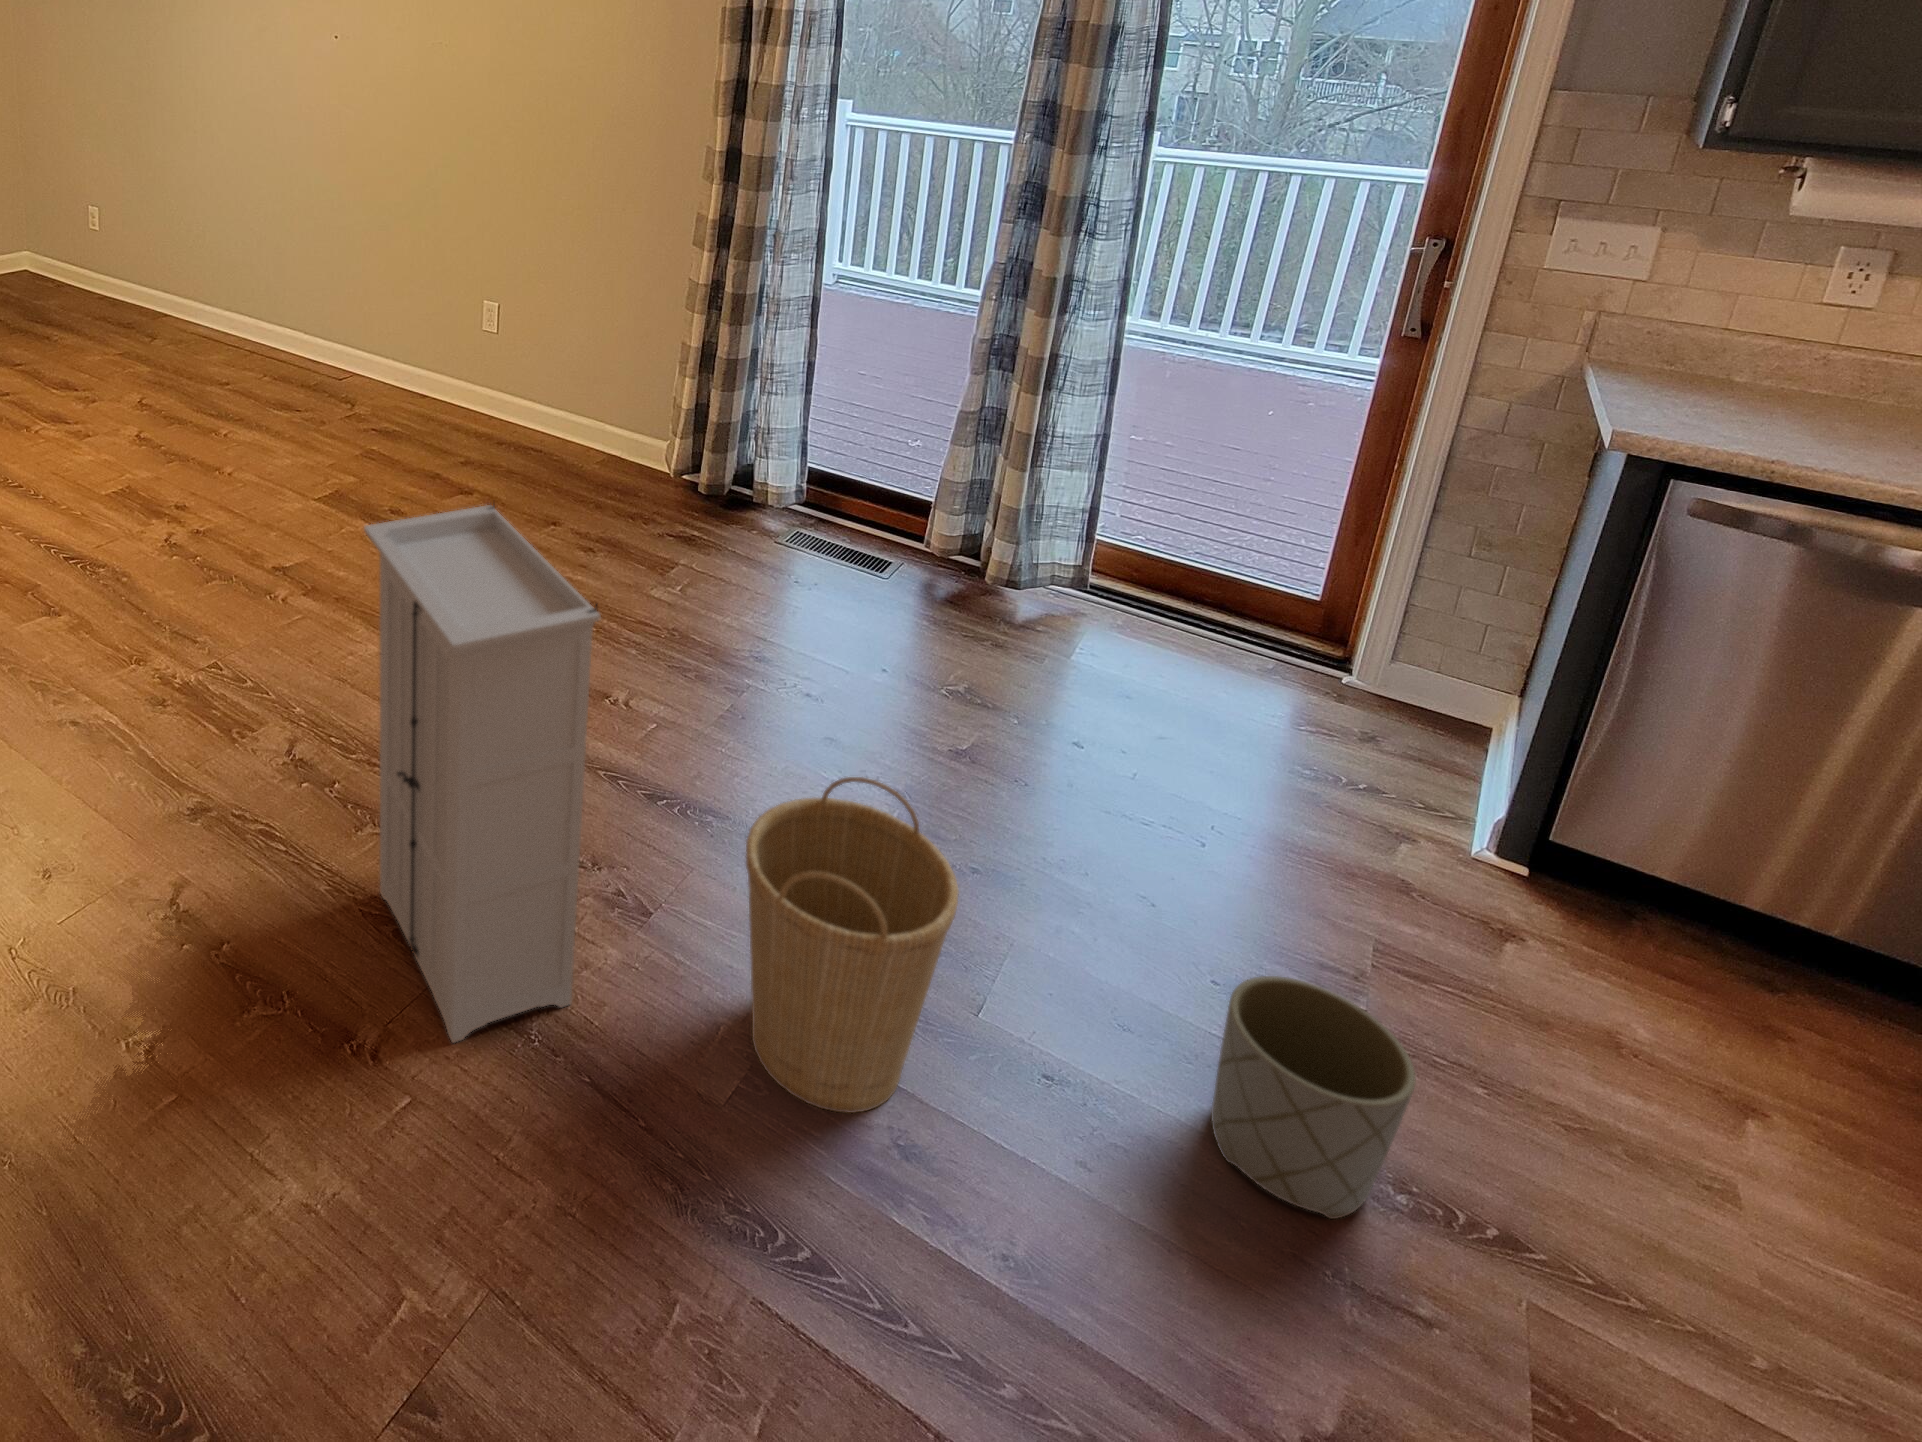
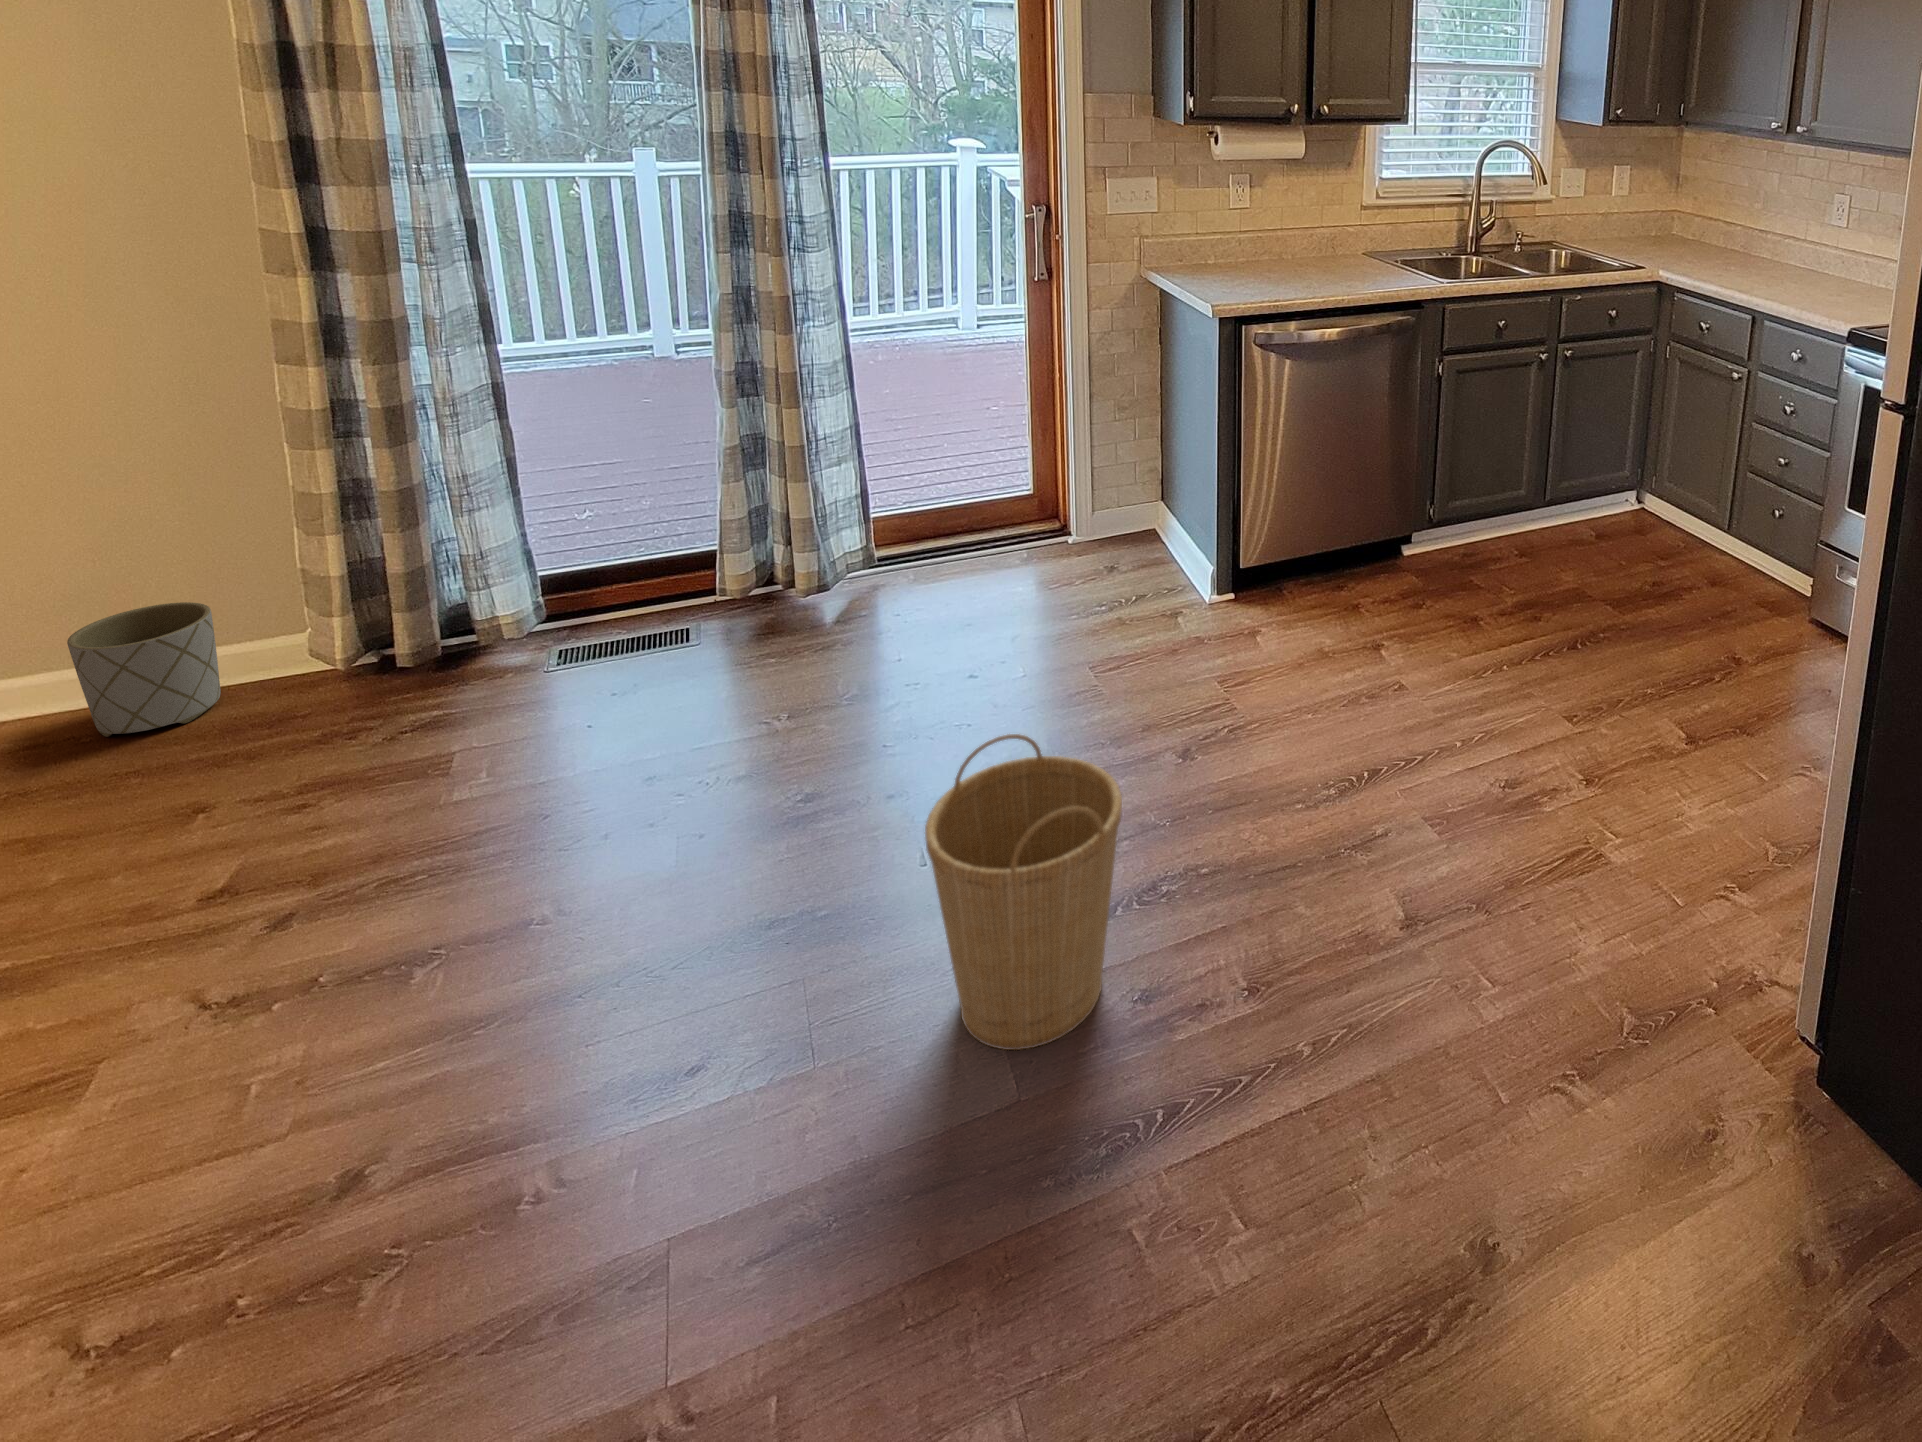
storage cabinet: present [364,505,601,1042] -> none [285,700,806,1356]
planter: present [1211,976,1416,1219] -> present [67,602,221,737]

